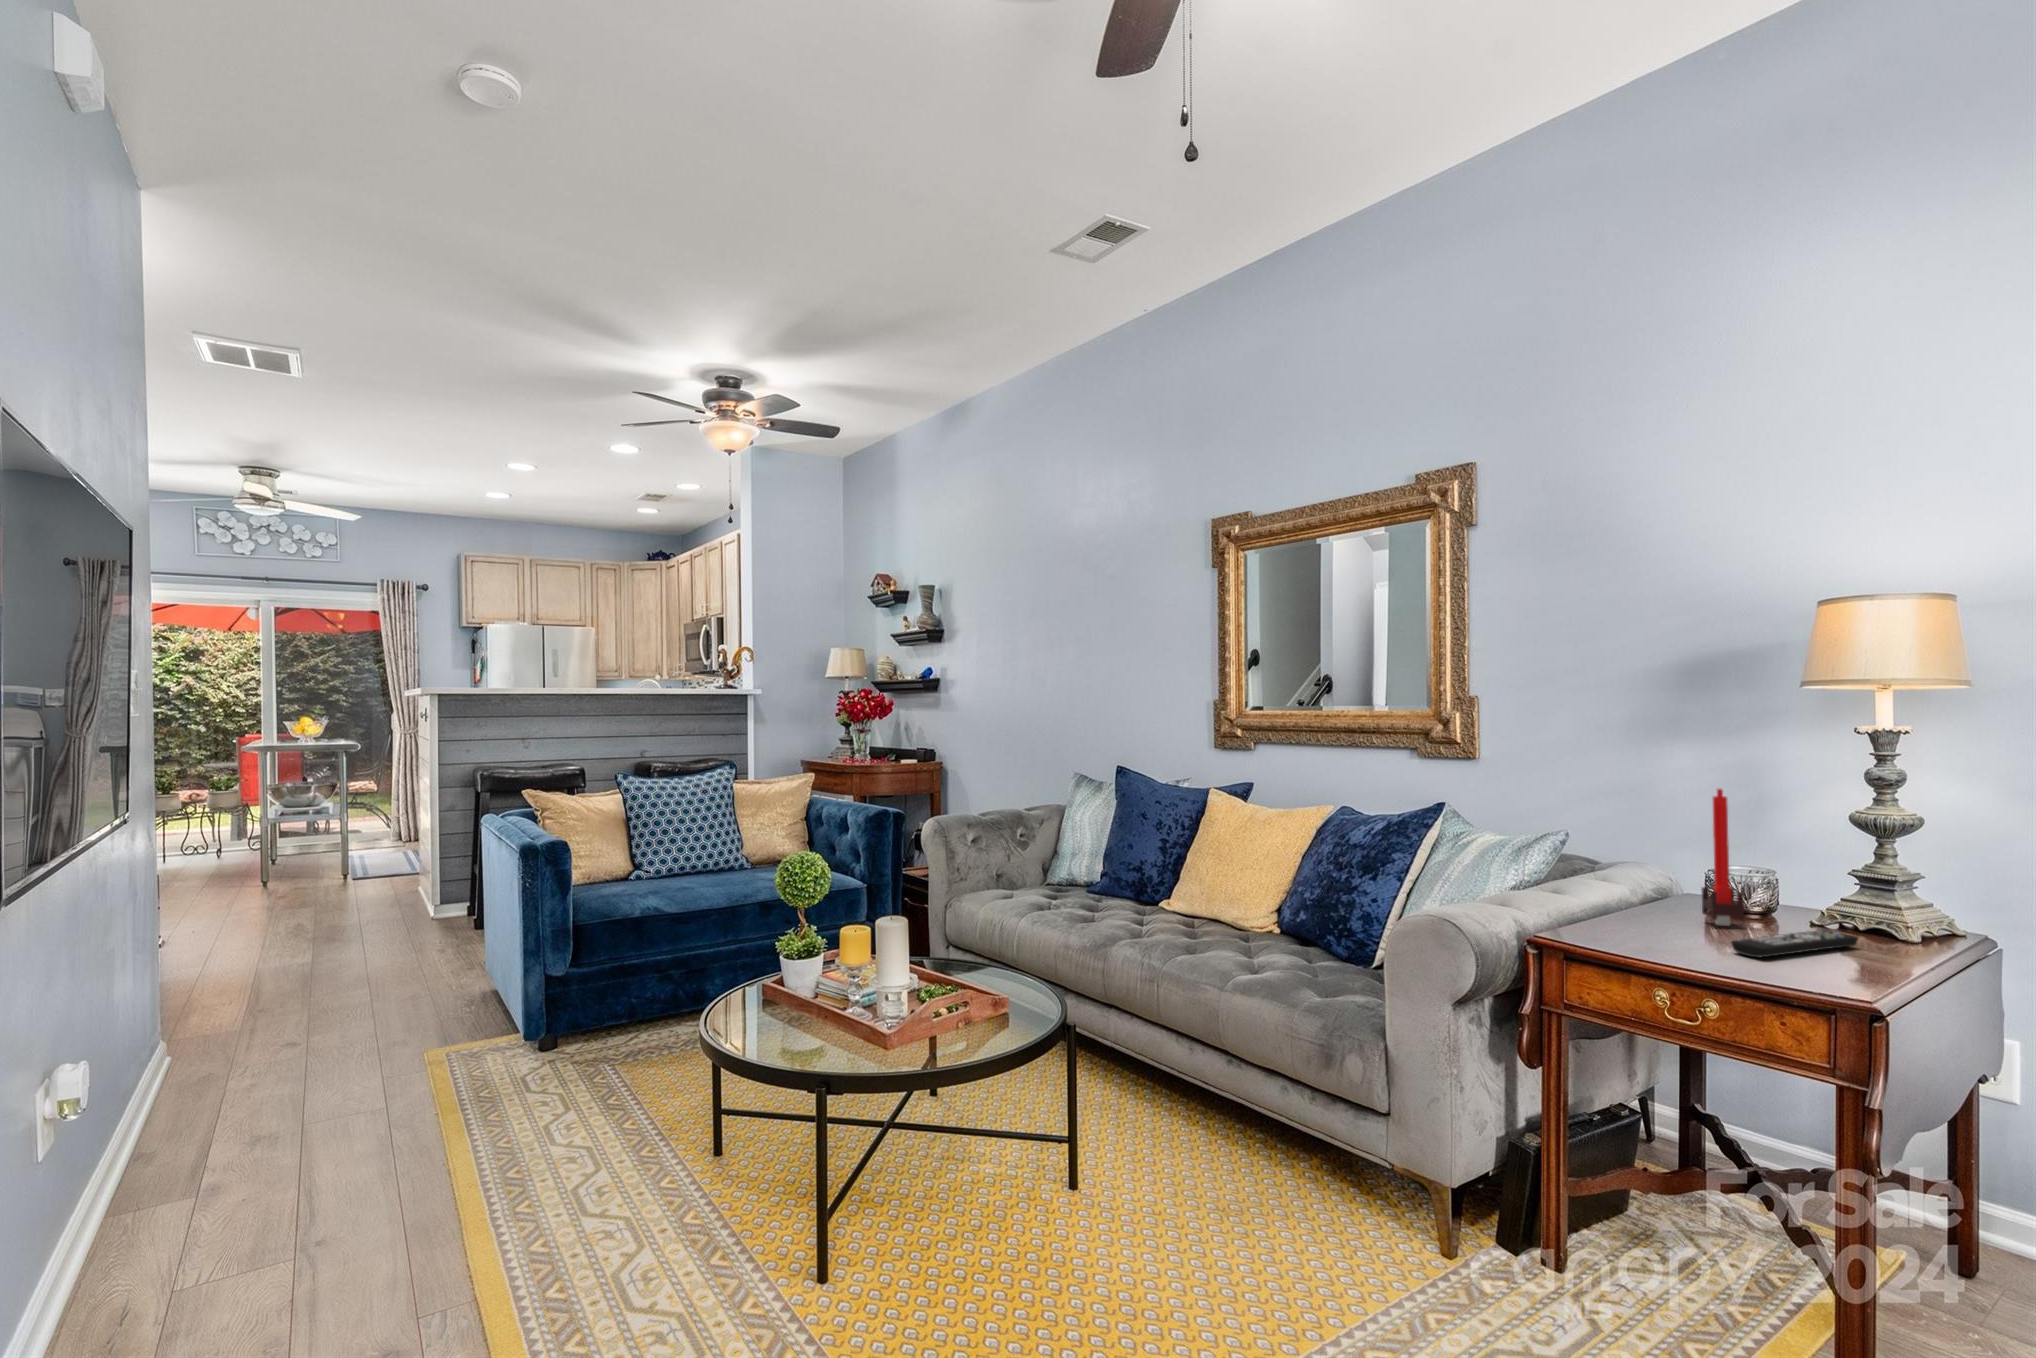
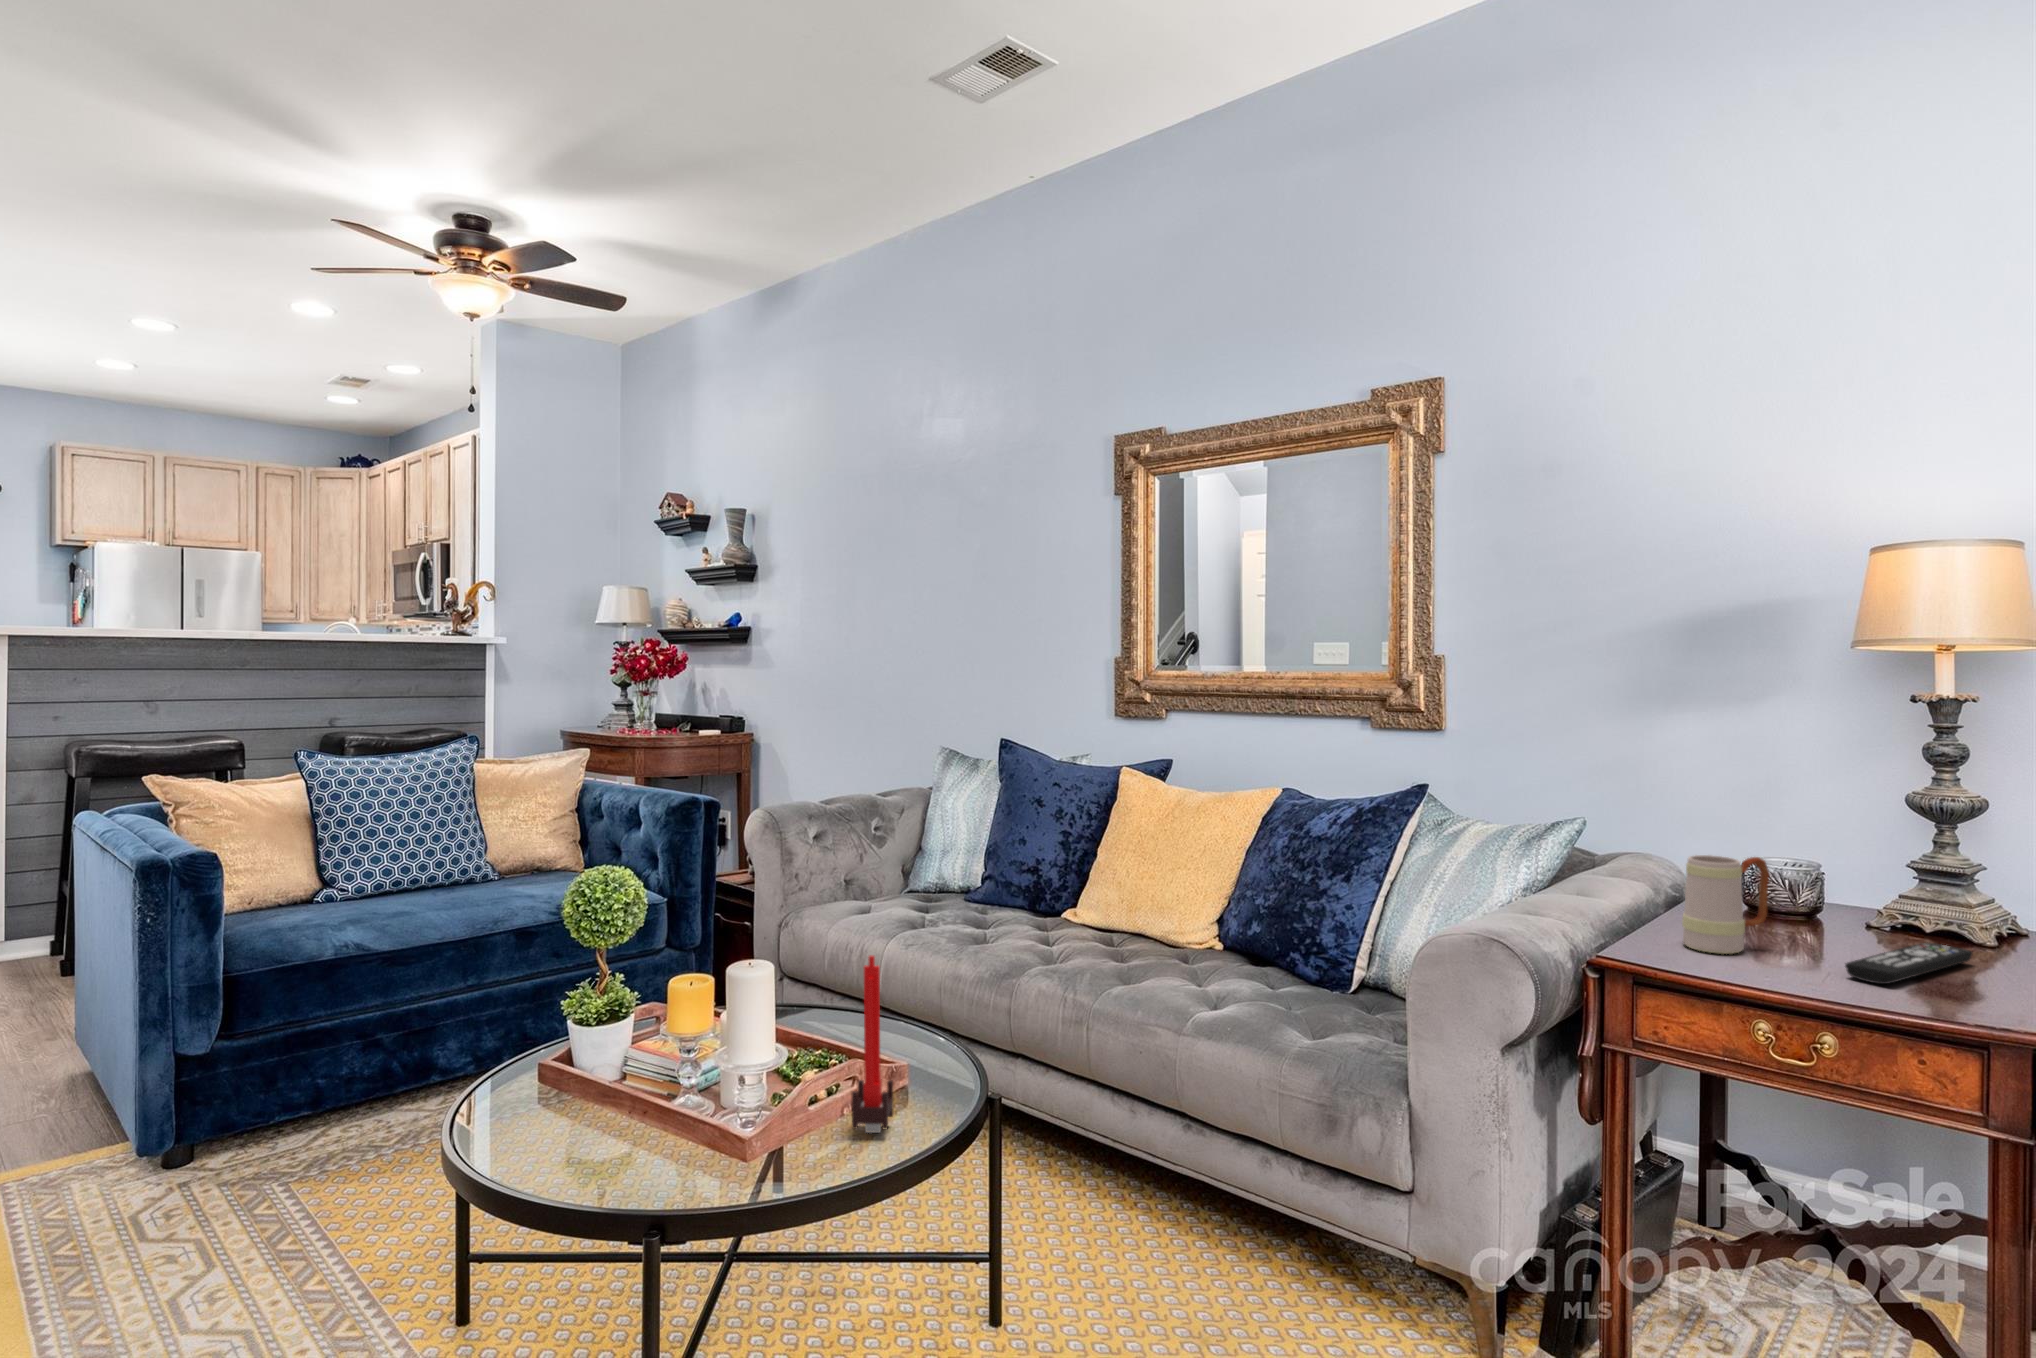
candle: present [1702,789,1744,926] -> present [852,956,893,1133]
mug: none [1613,855,1684,934] -> present [1682,855,1769,954]

